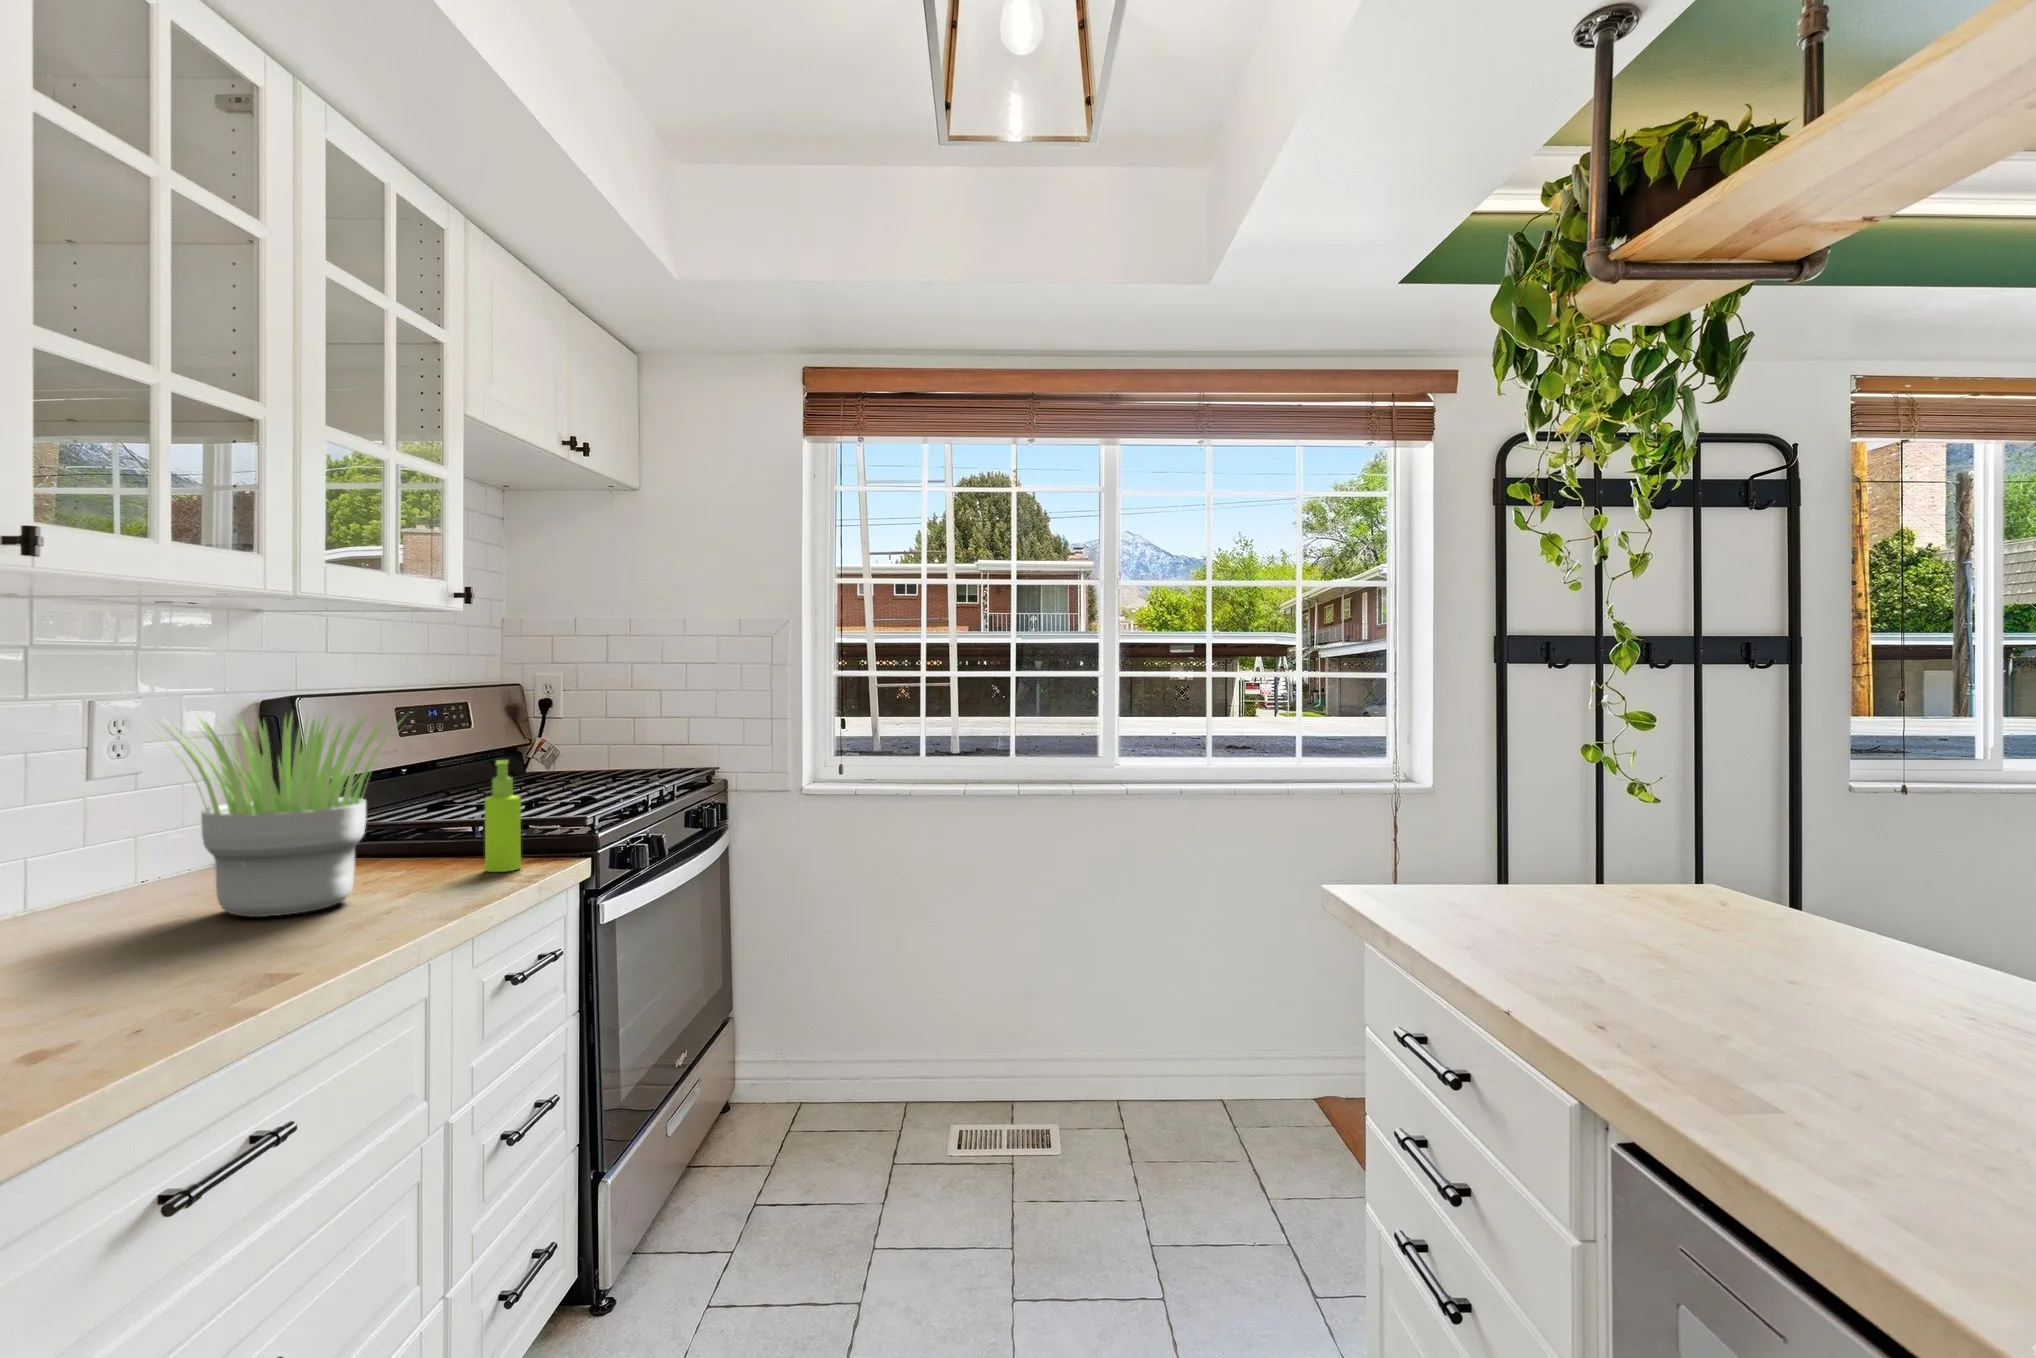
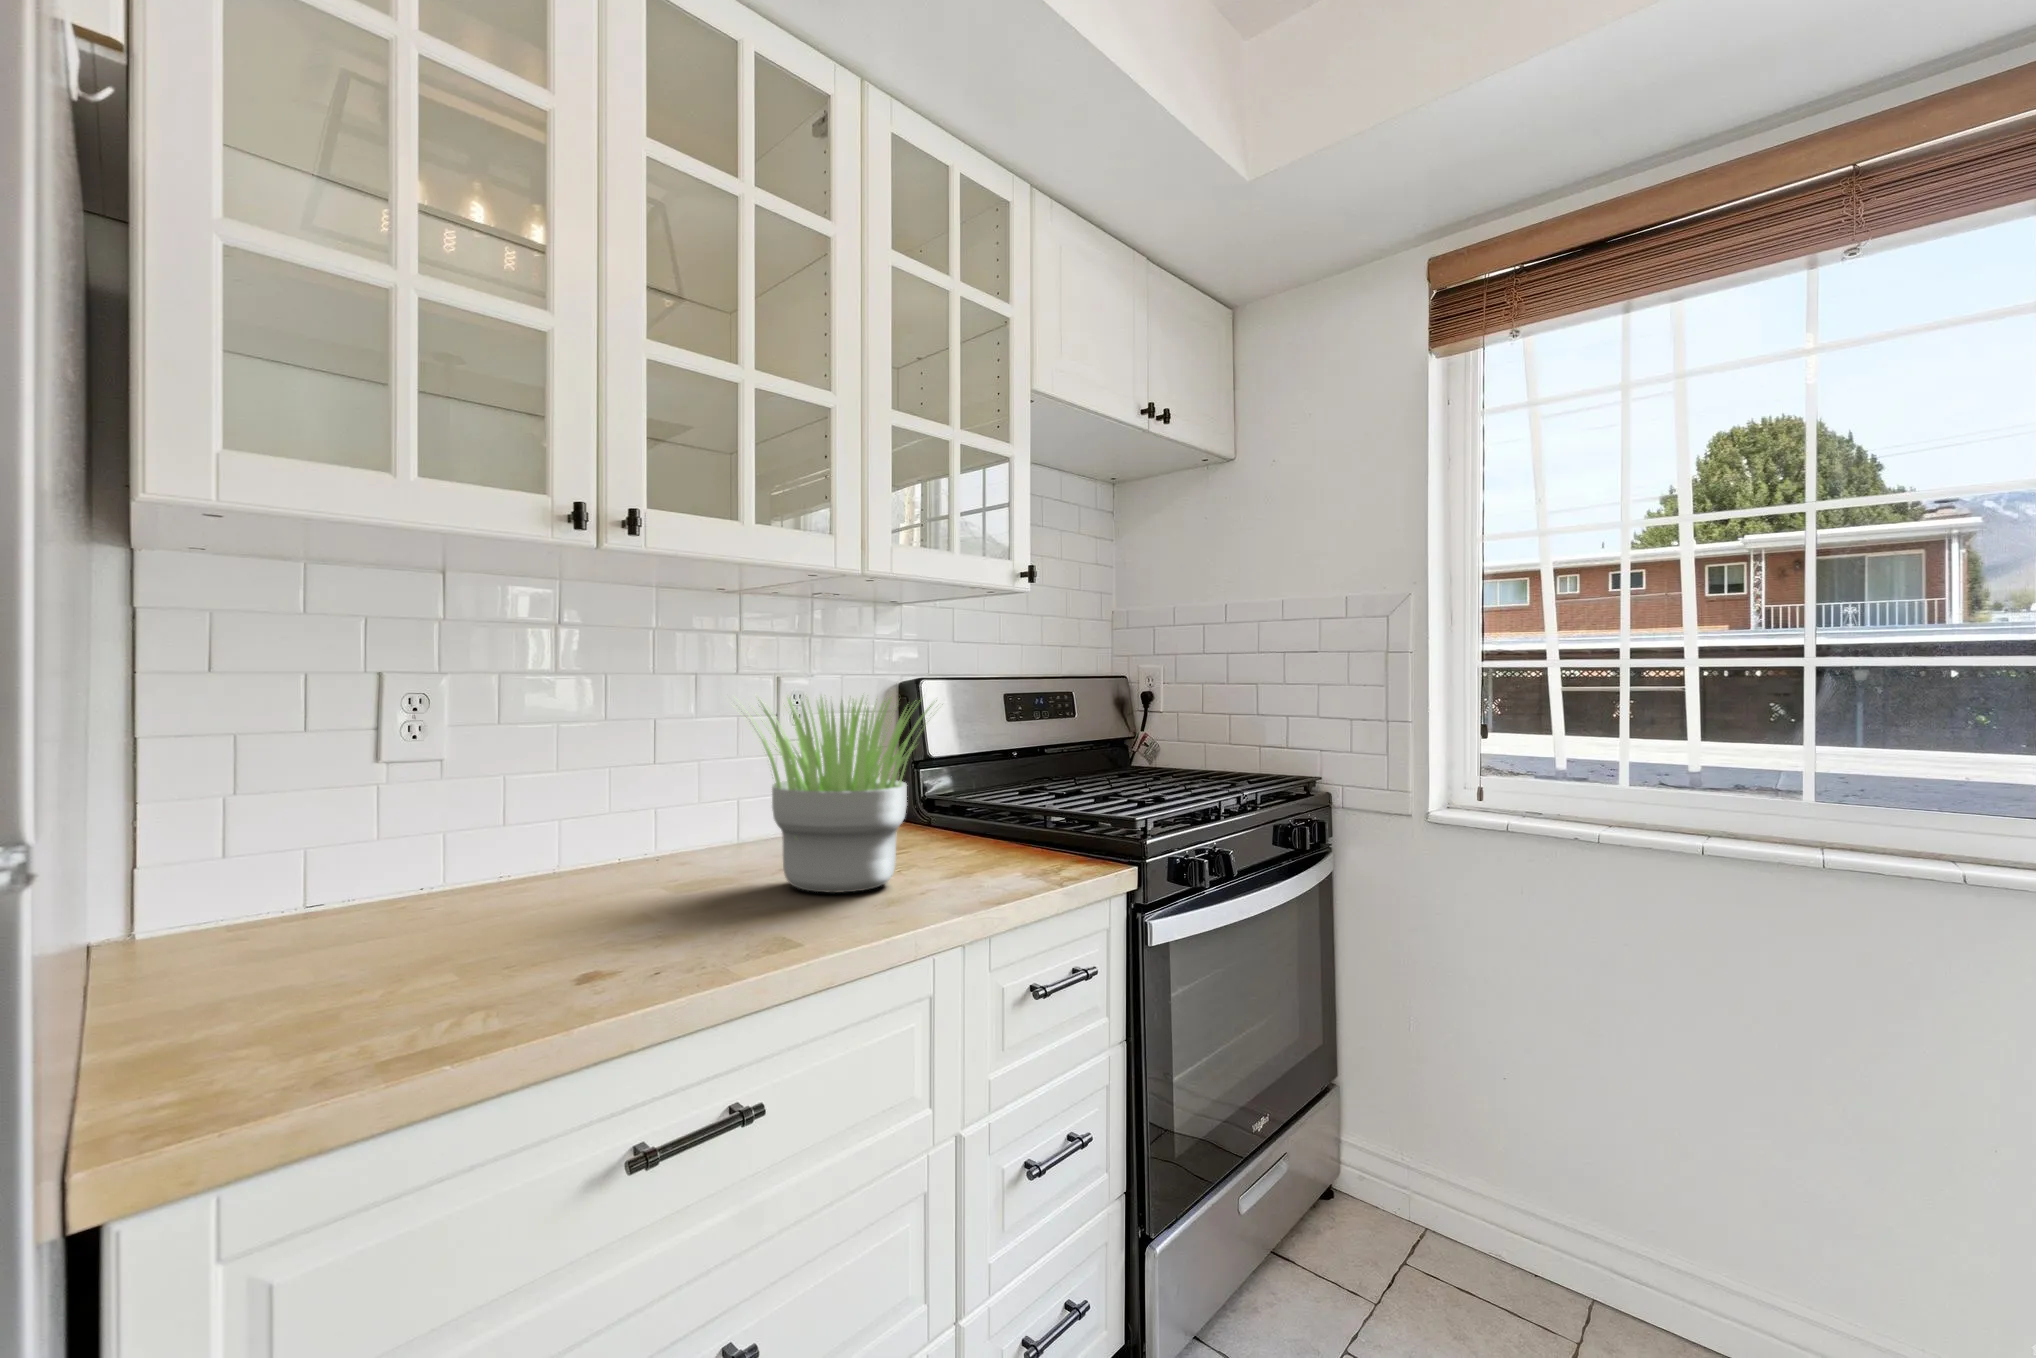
soap dispenser: present [485,760,521,872] -> none [1029,752,1064,873]

